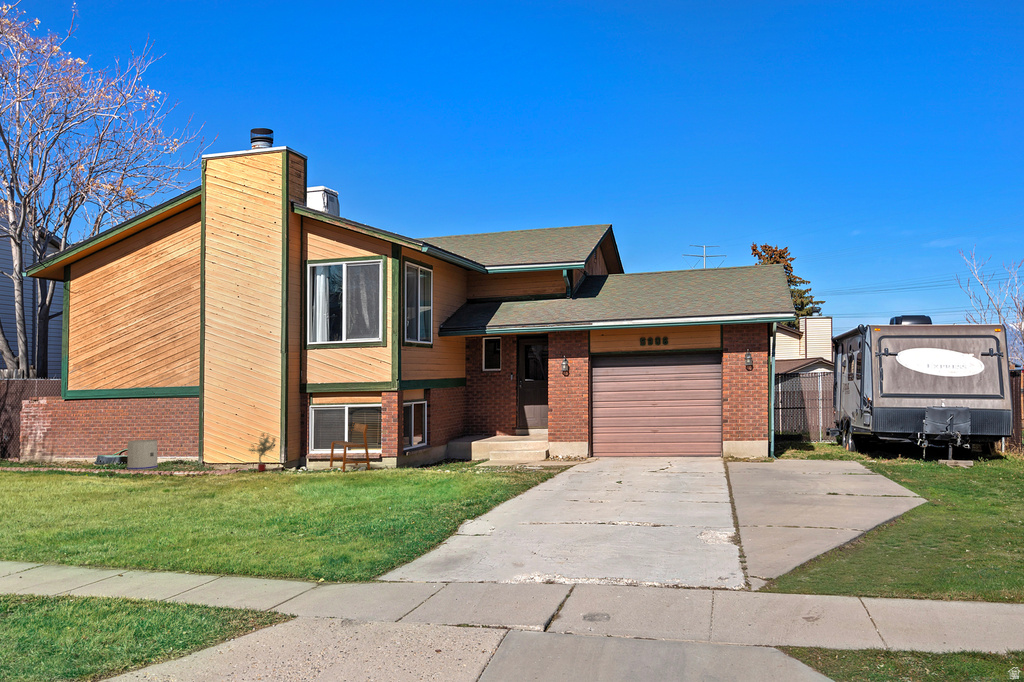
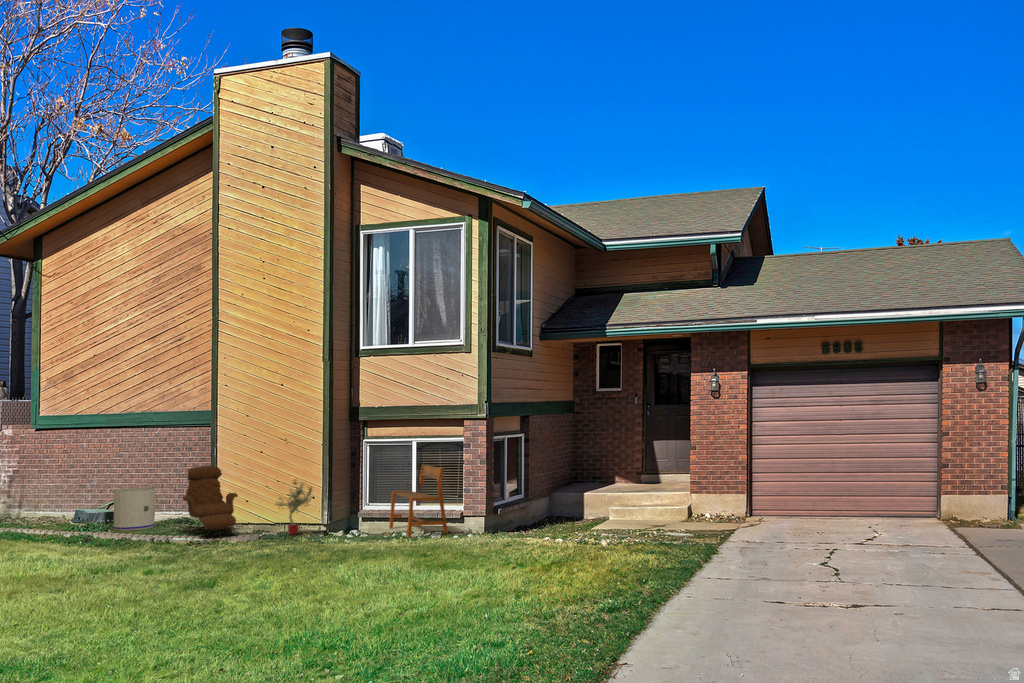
lounge chair: none [181,424,221,474] -> present [182,466,238,538]

